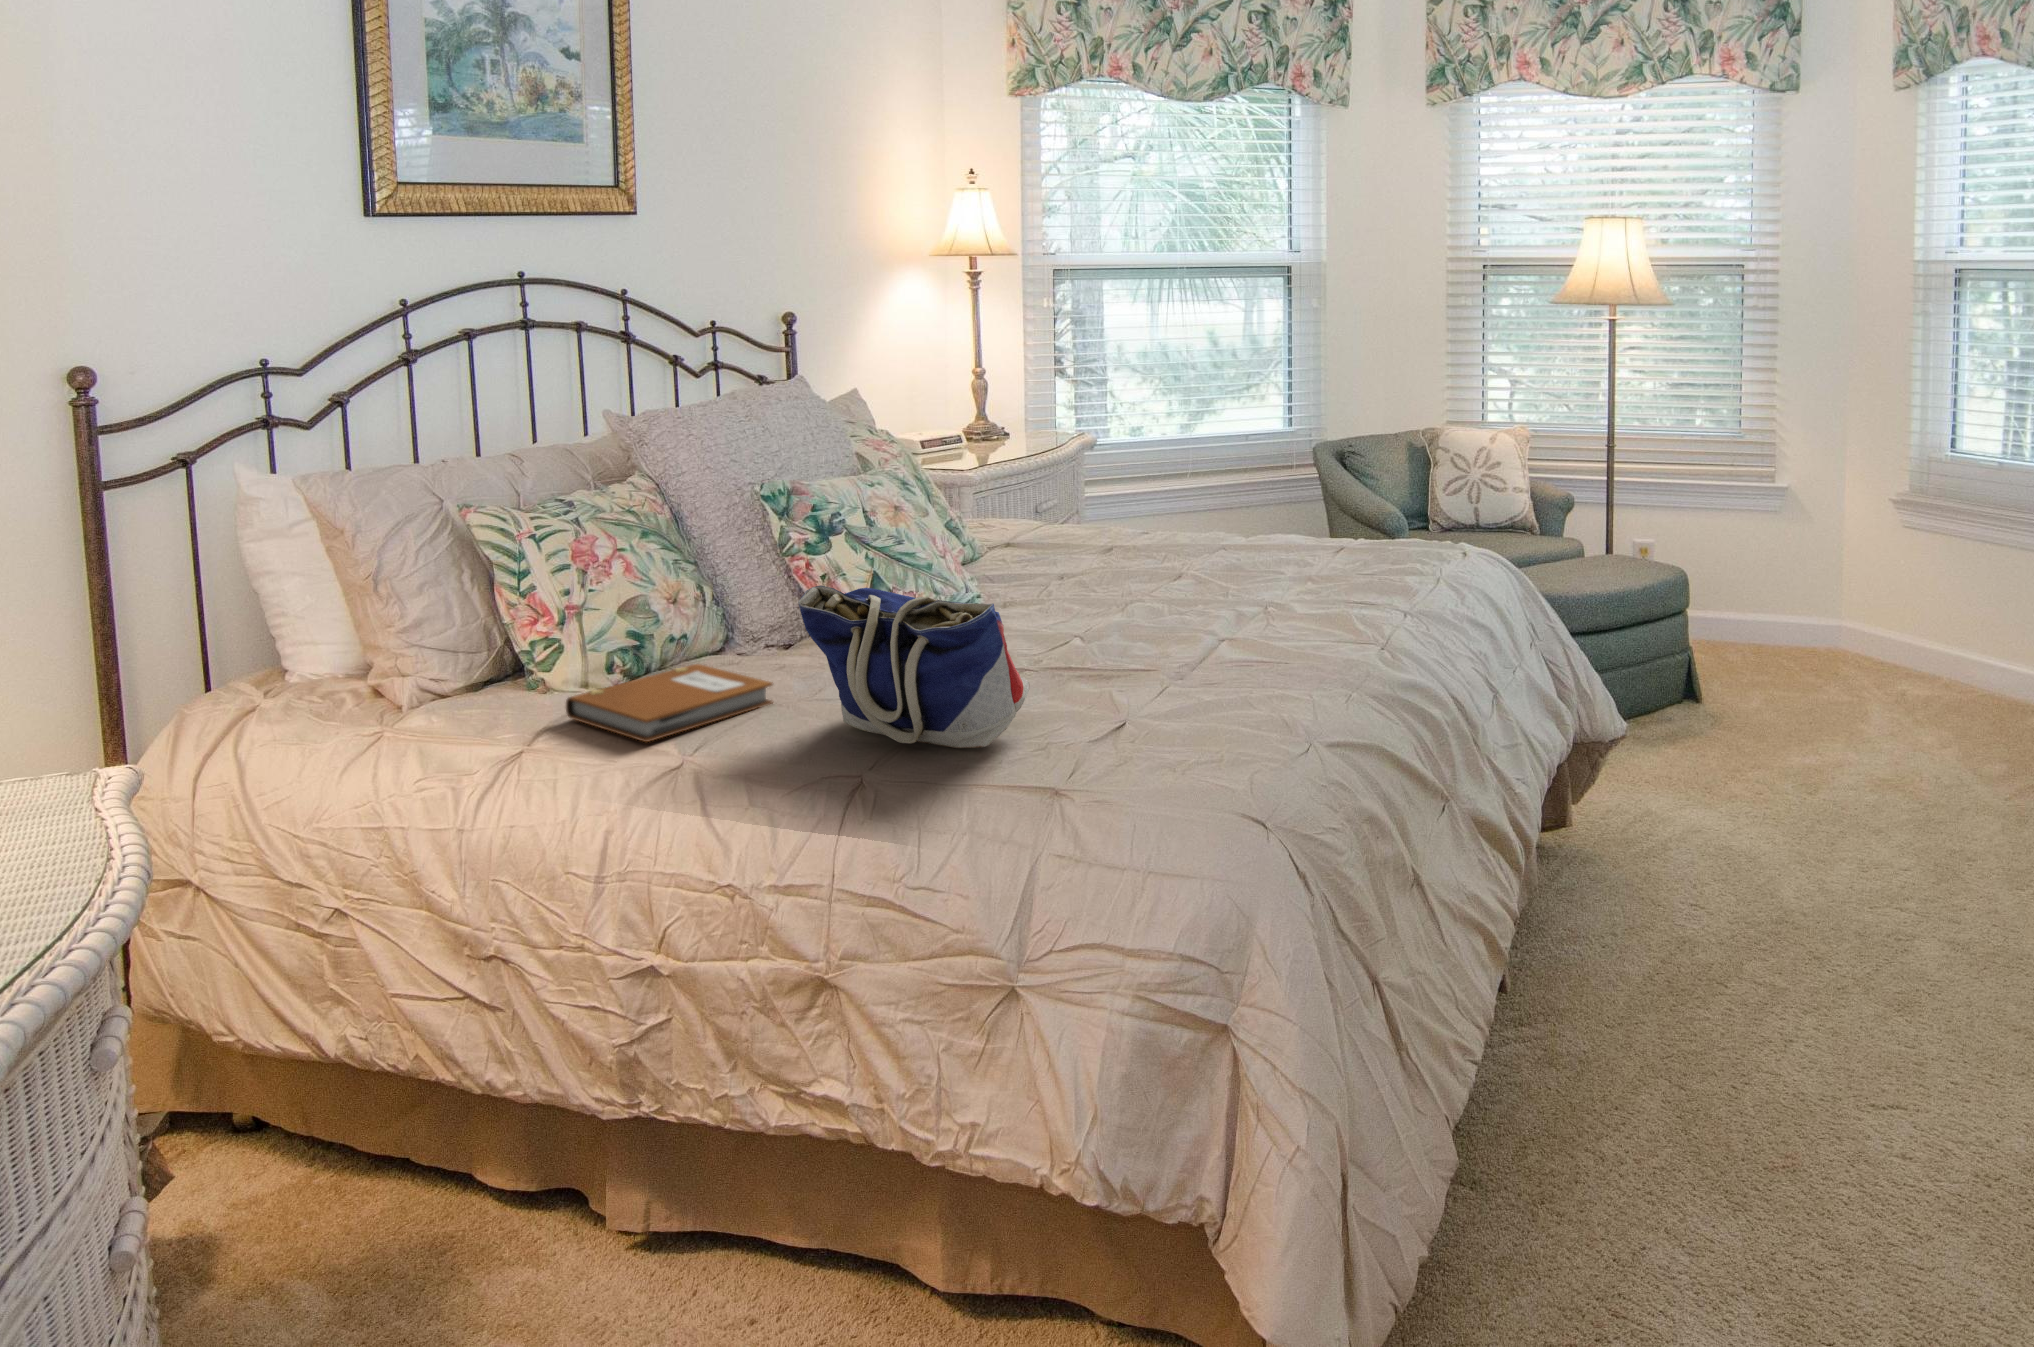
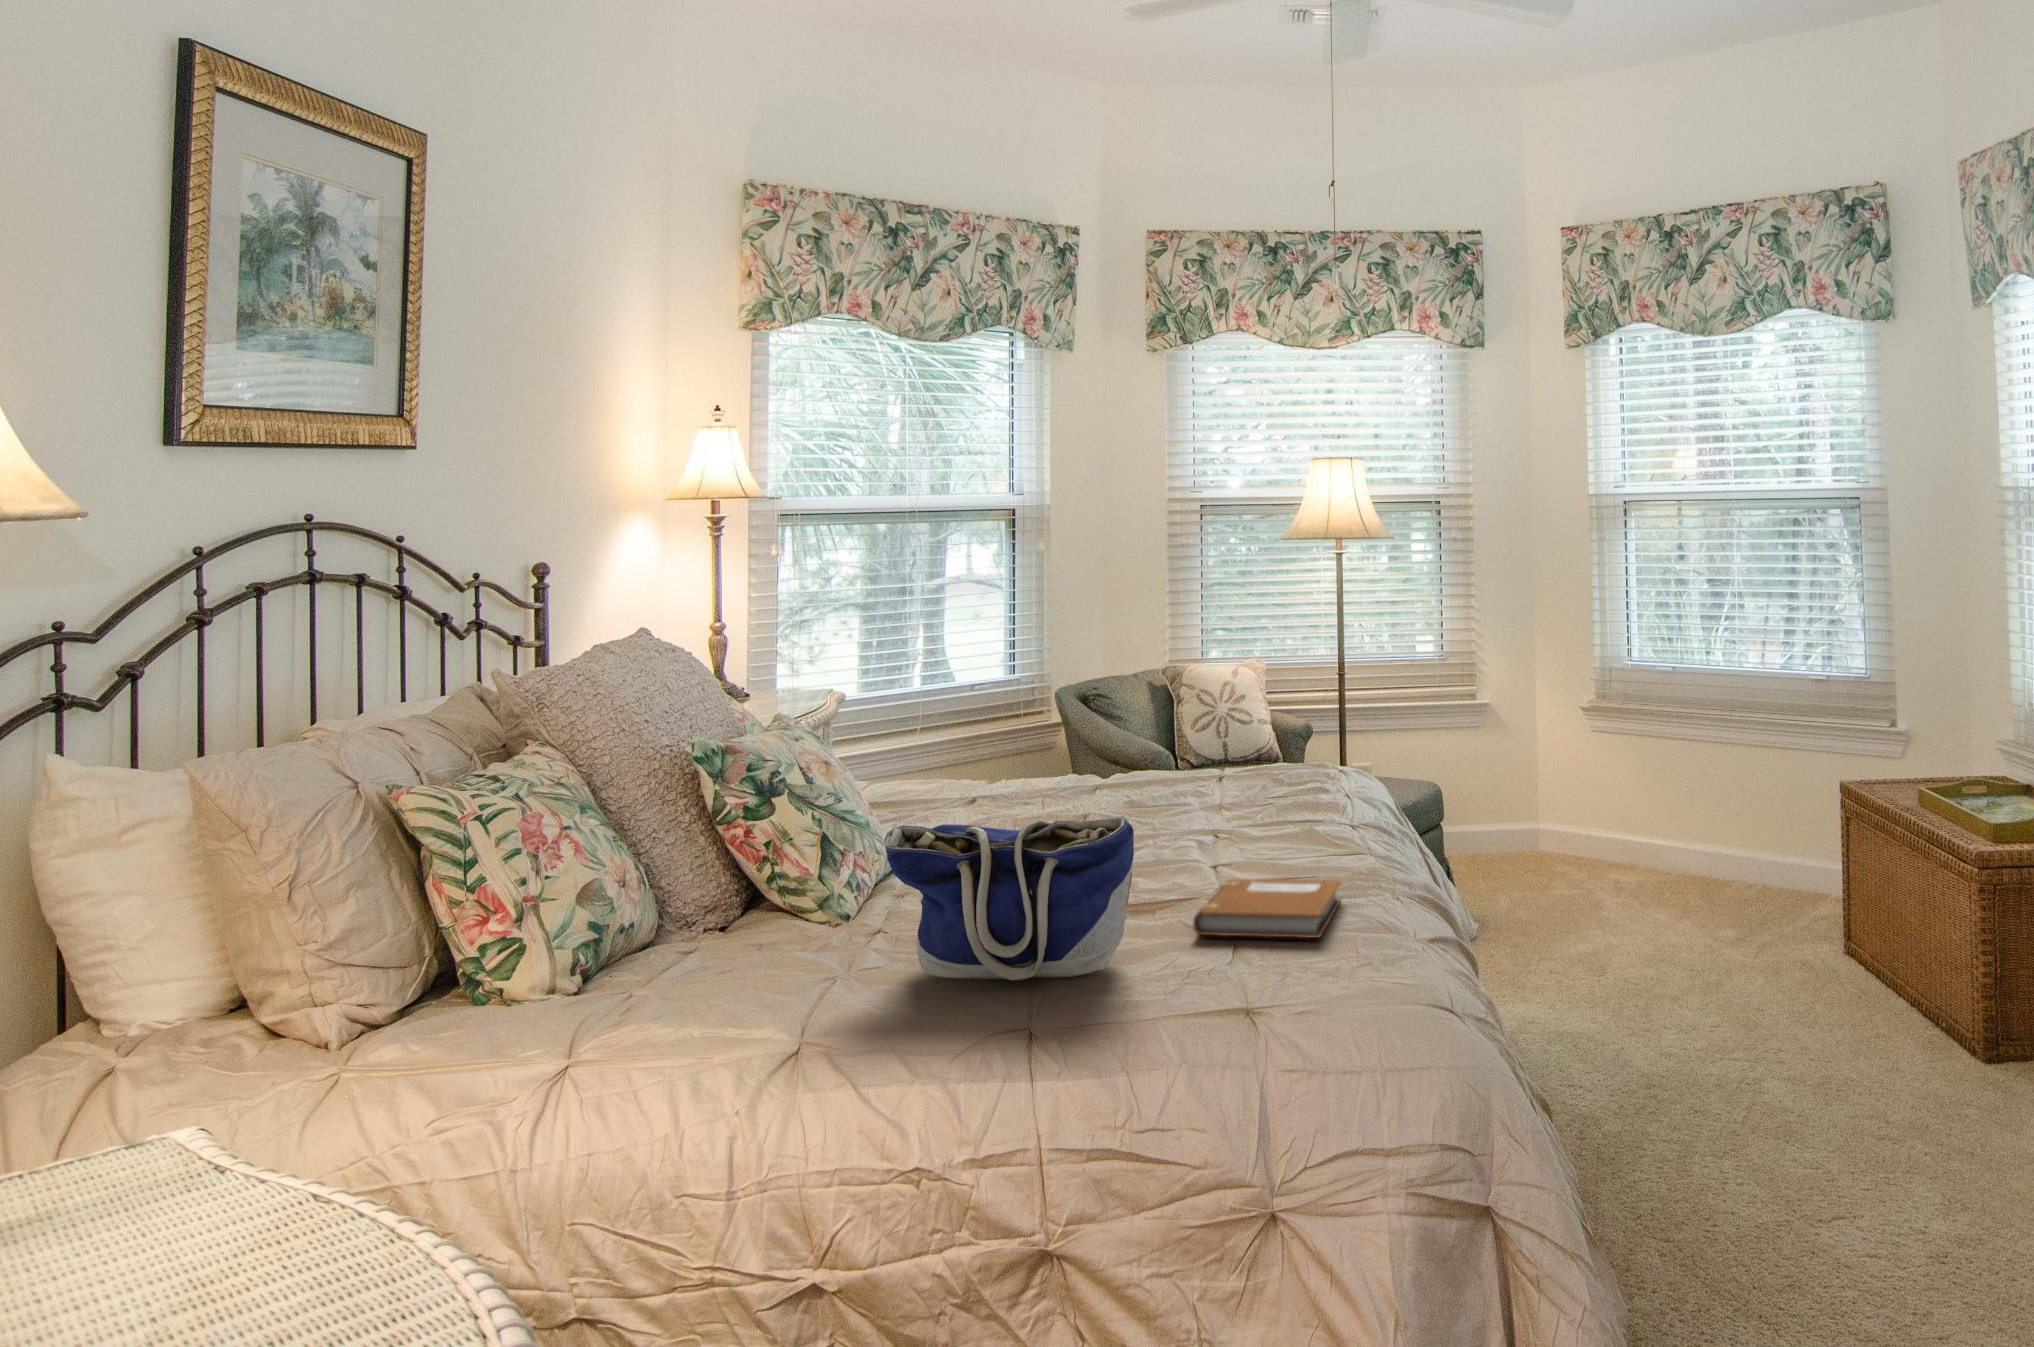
notebook: present [566,664,773,742] -> present [1193,879,1341,938]

